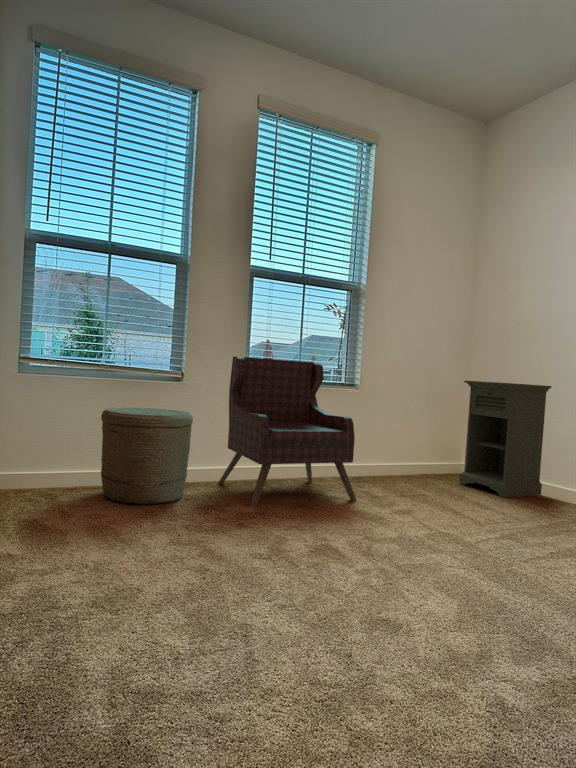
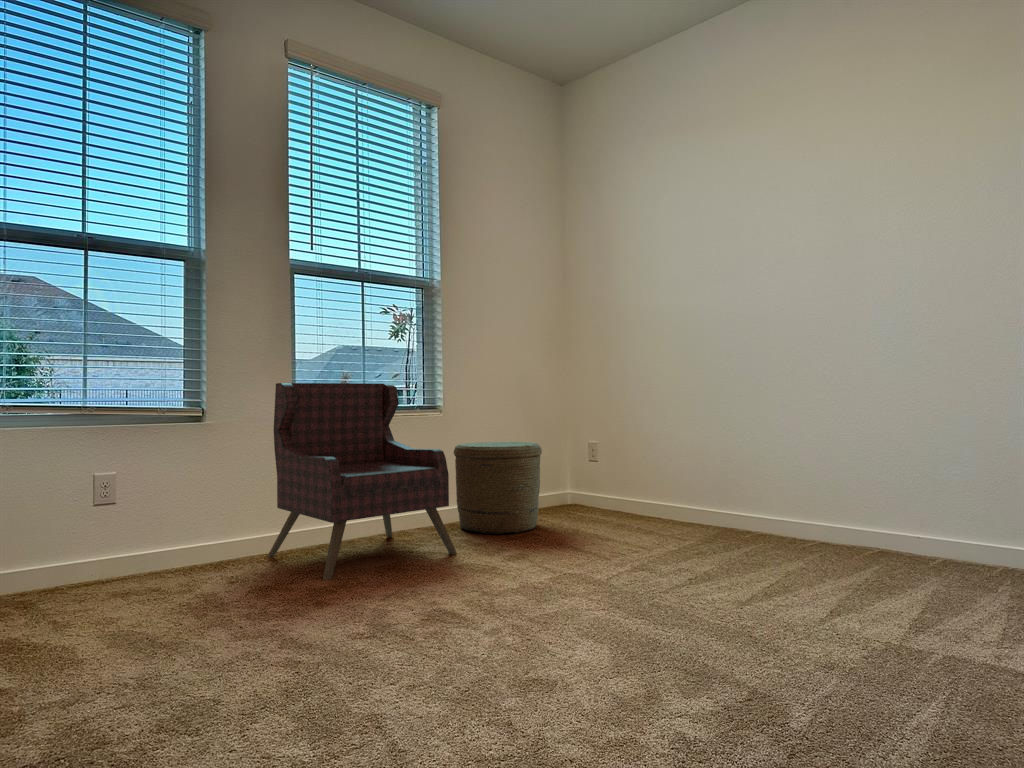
nightstand: present [459,381,551,497] -> none [566,391,661,526]
woven basket: present [101,408,193,505] -> present [454,442,542,534]

